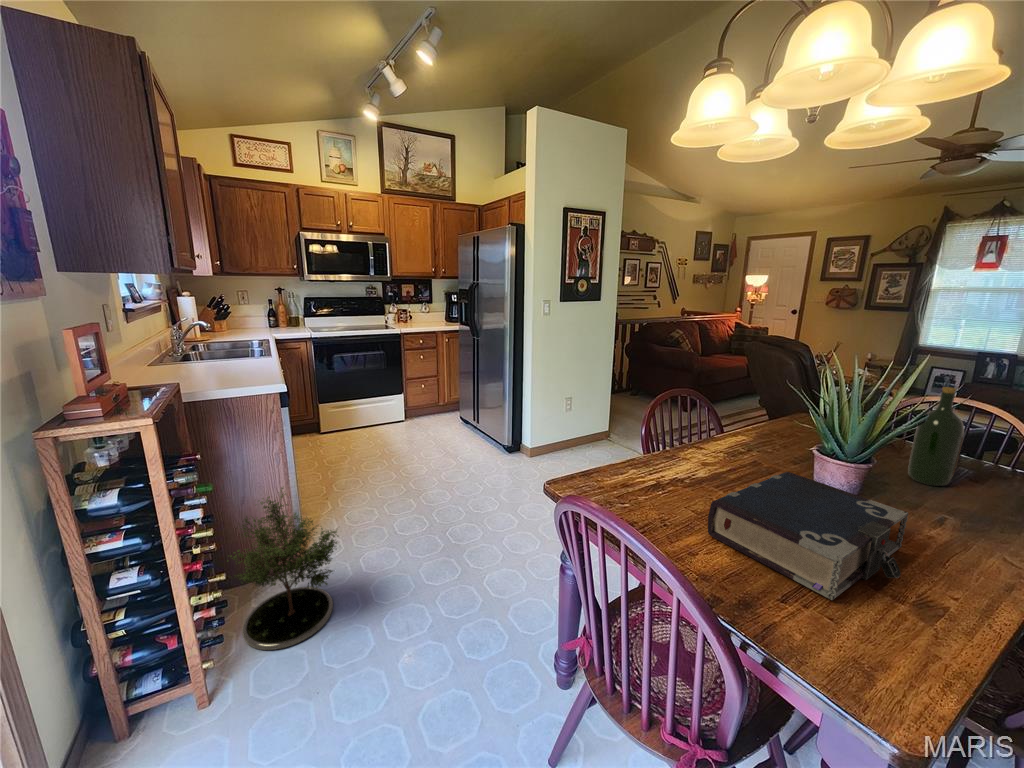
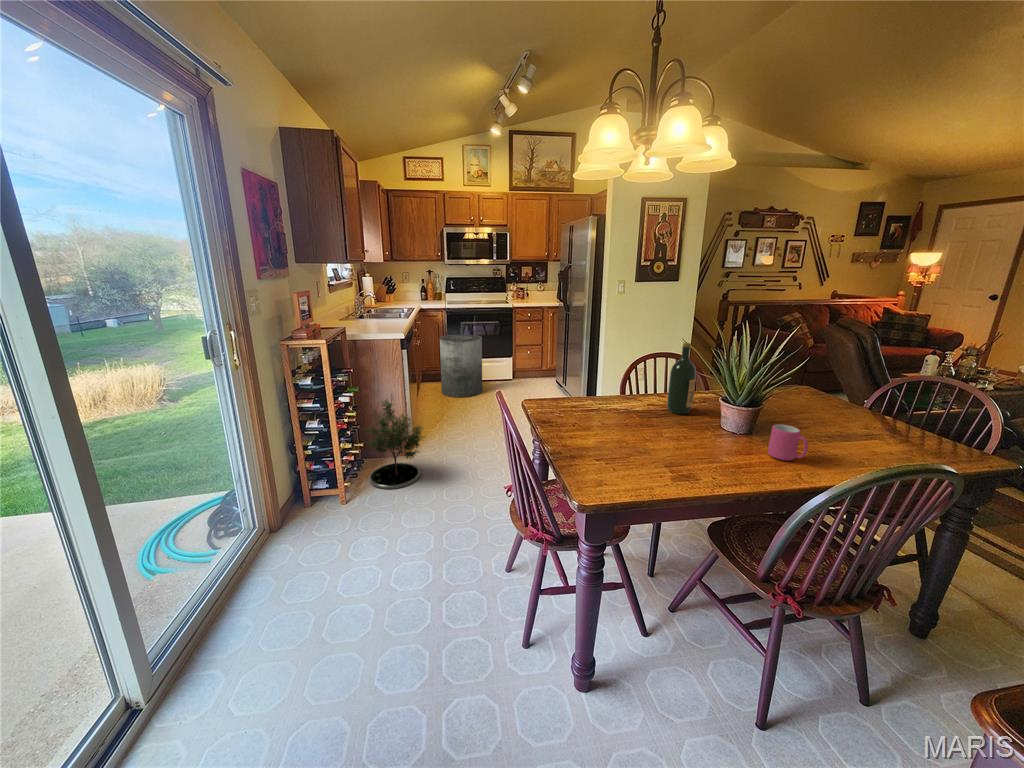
trash can: none [308,372,372,457] -> present [440,335,482,397]
wine bottle: present [908,387,964,486] -> present [667,343,696,414]
book: present [708,472,908,600] -> none [594,406,725,463]
mug: none [927,487,994,537] -> present [768,424,808,461]

